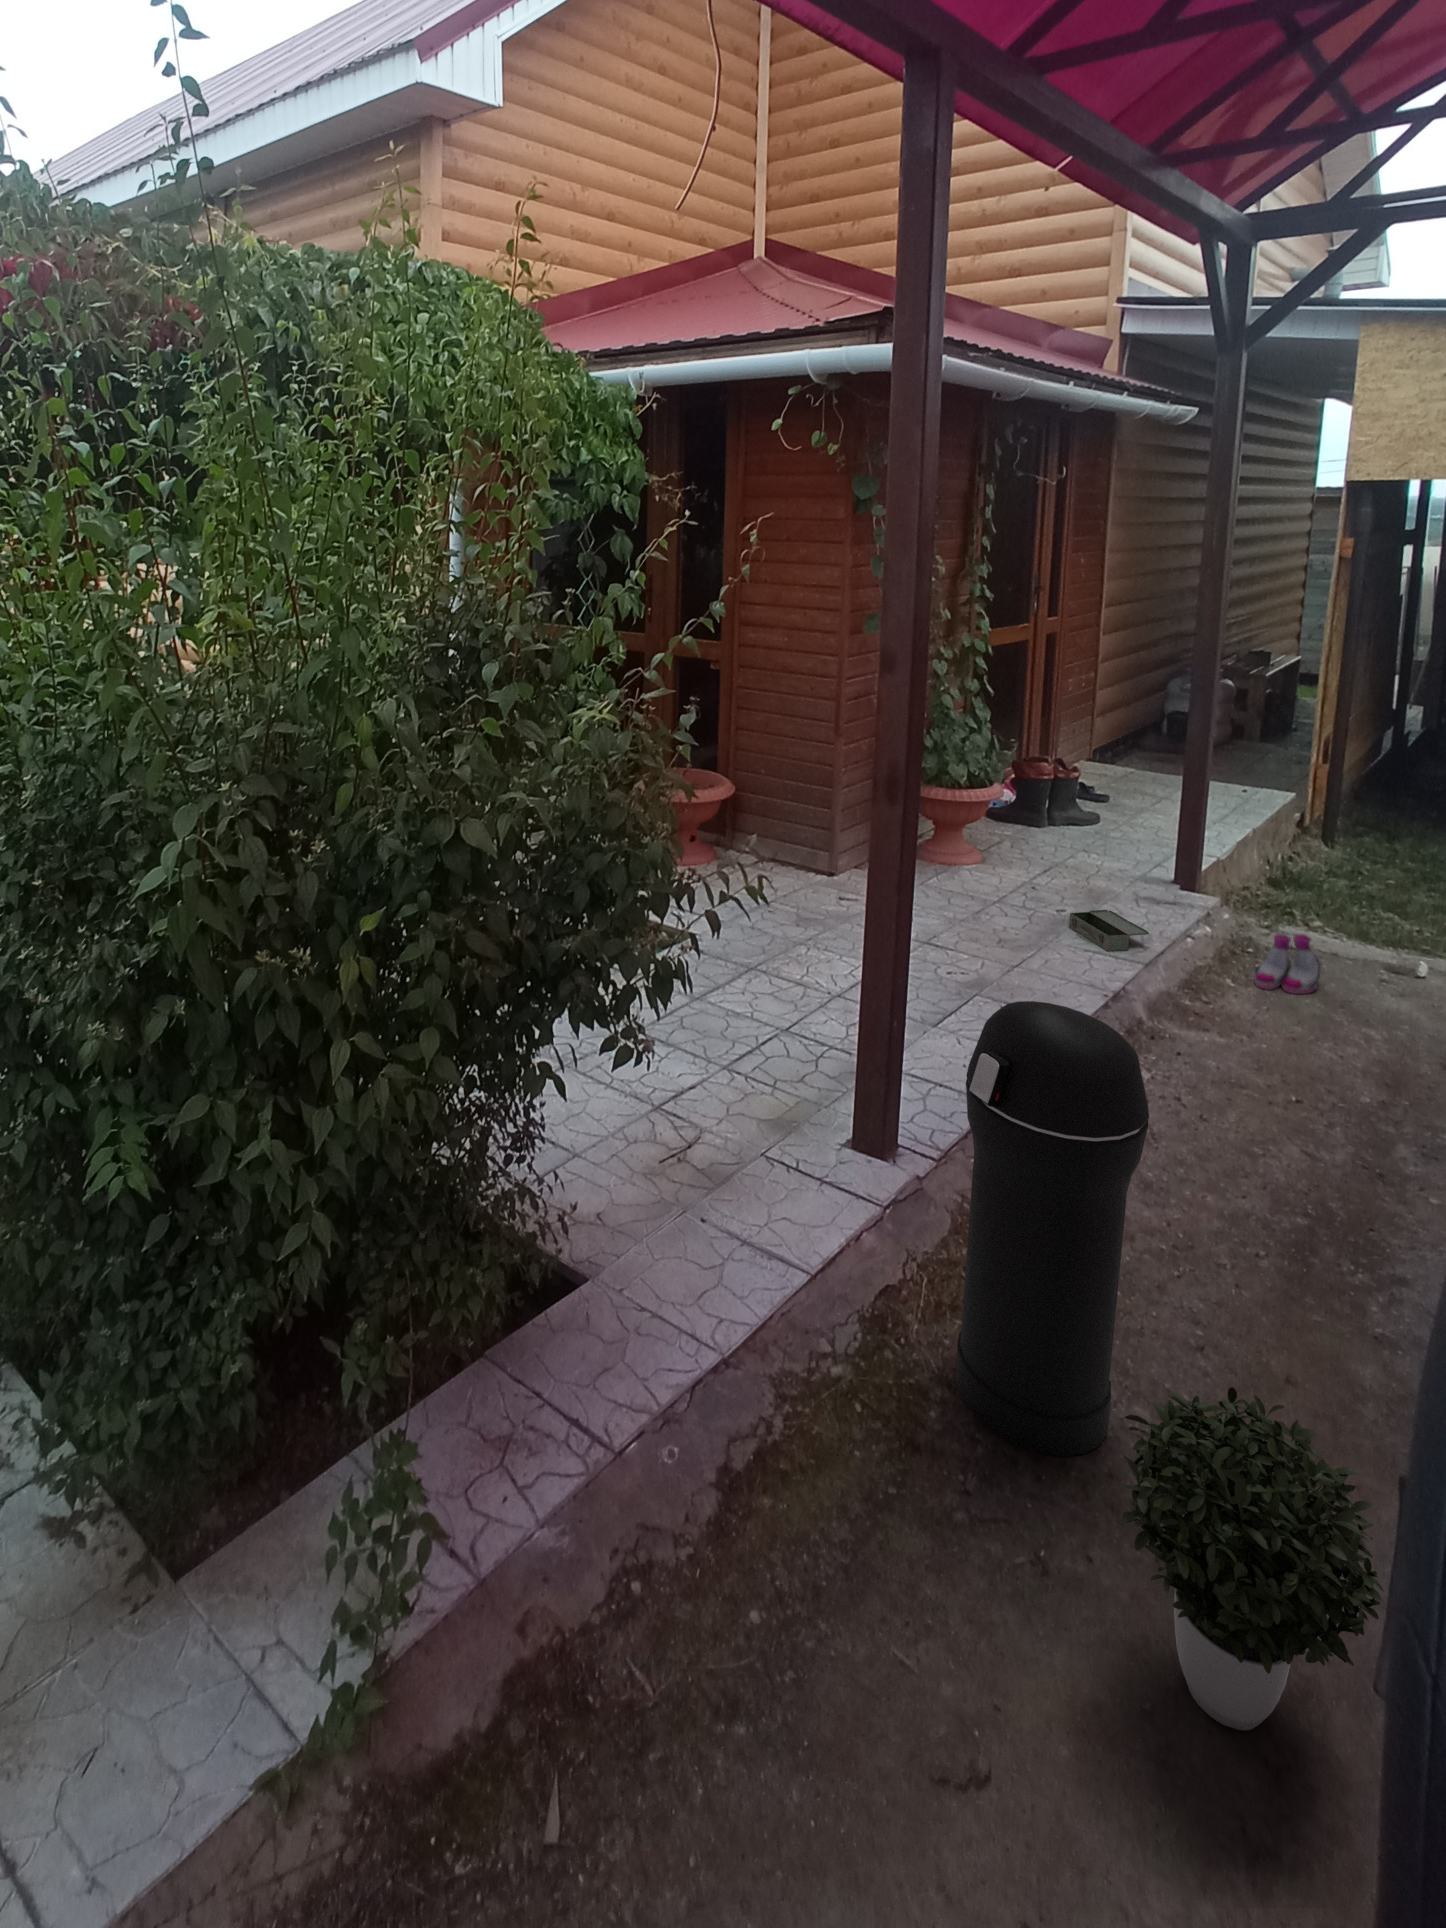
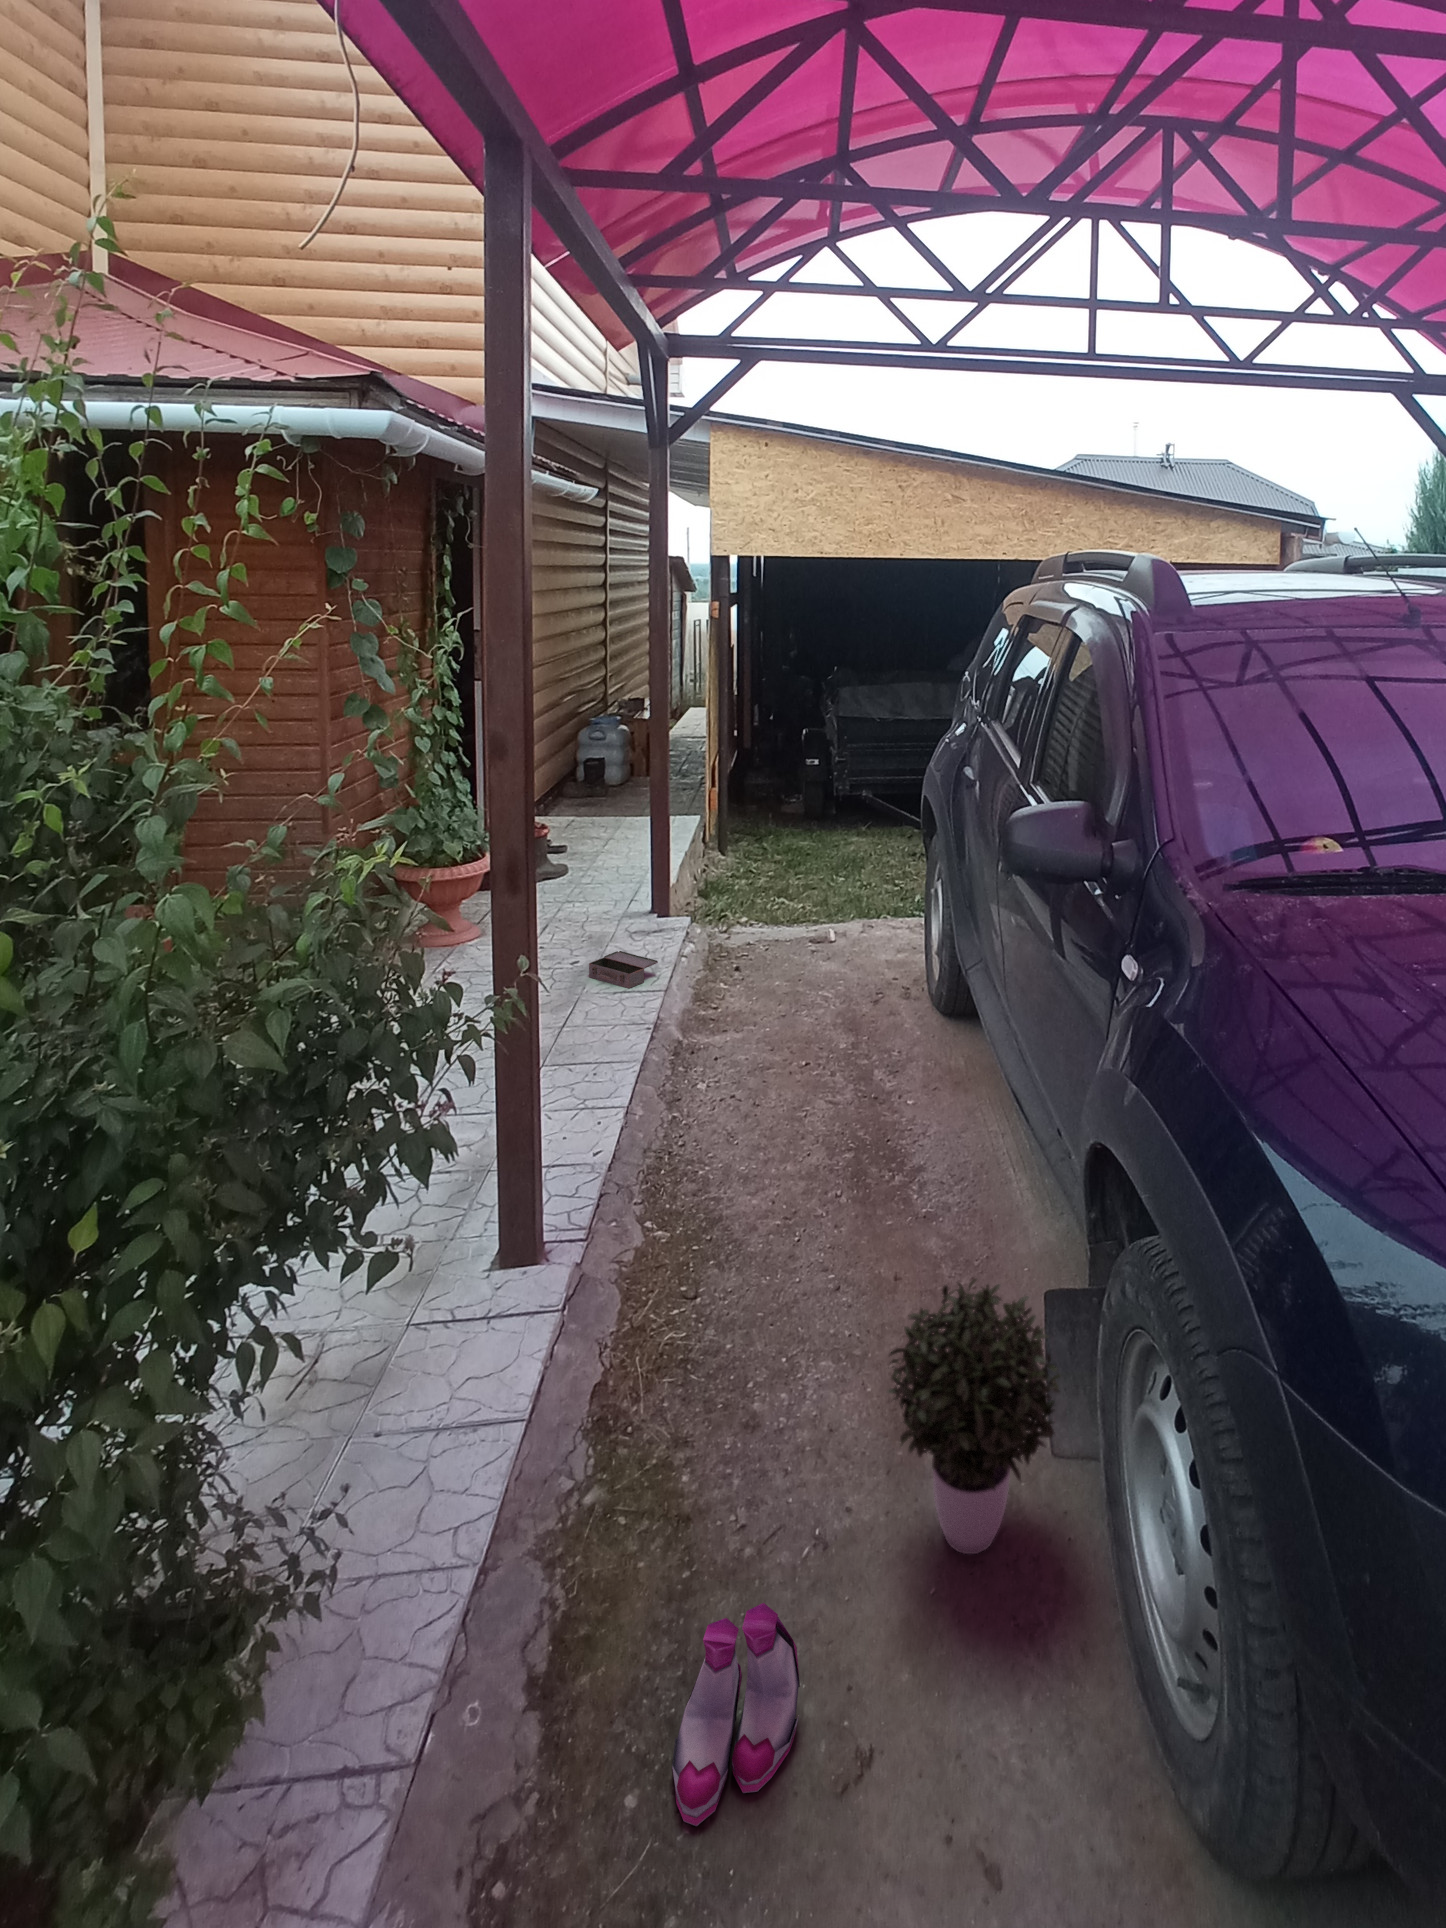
boots: present [1254,934,1321,994] -> present [672,1603,800,1826]
trash can: present [955,1001,1149,1457] -> none [683,1034,832,1455]

